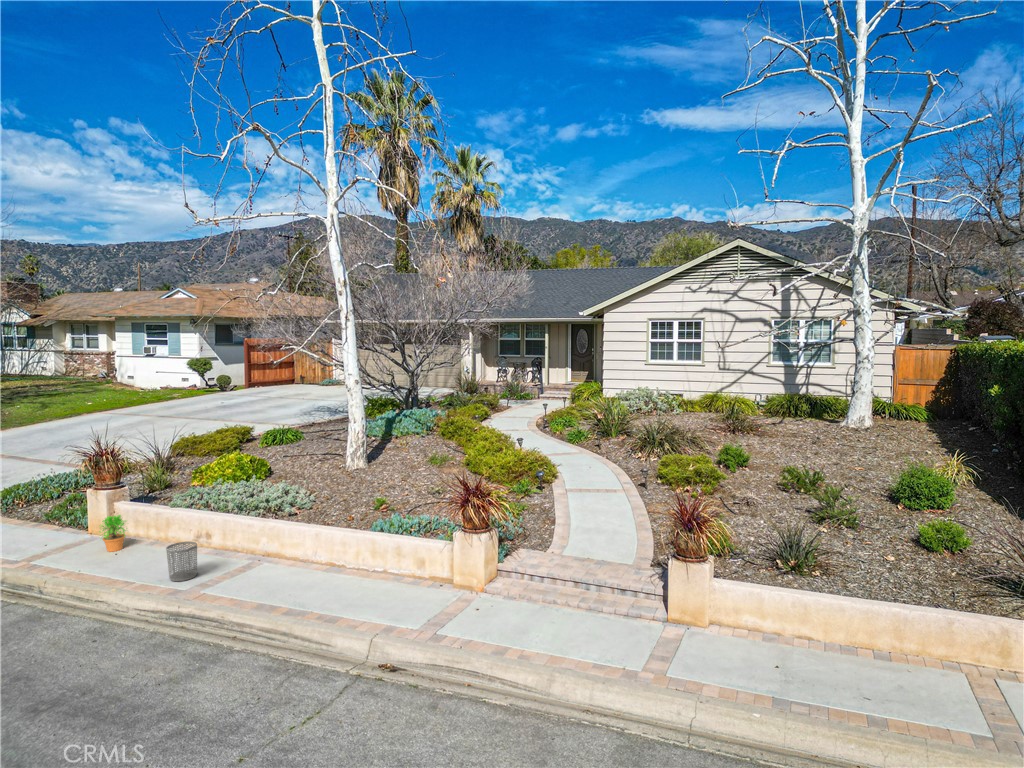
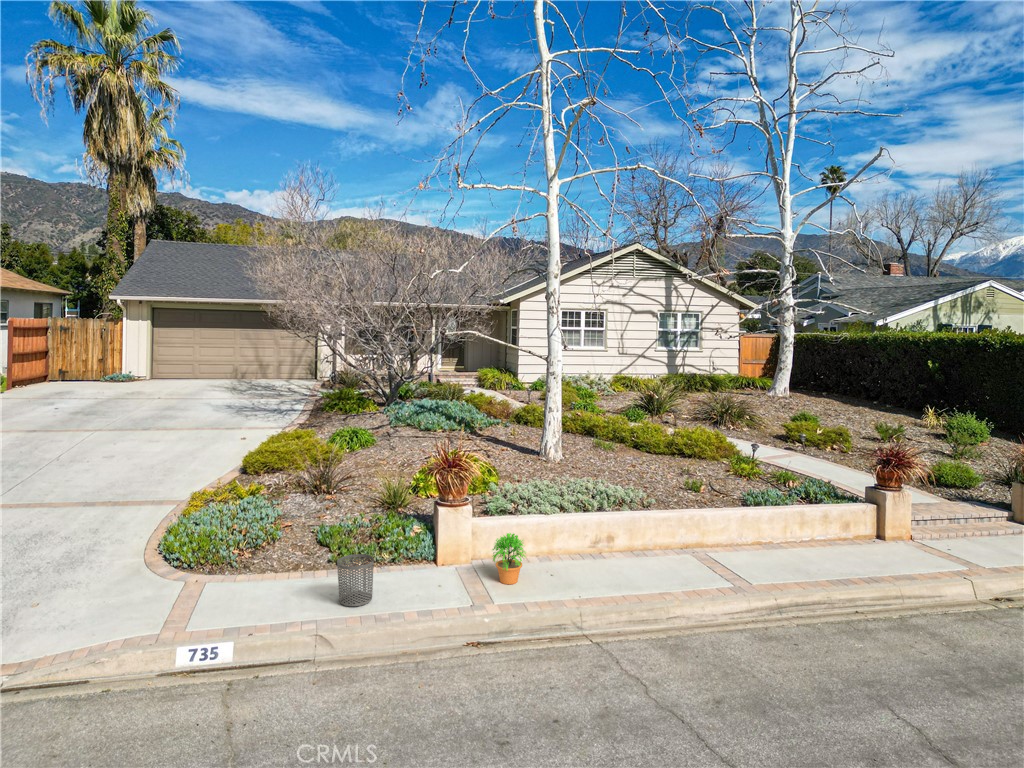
waste bin: present [166,542,197,581] -> present [337,554,374,606]

